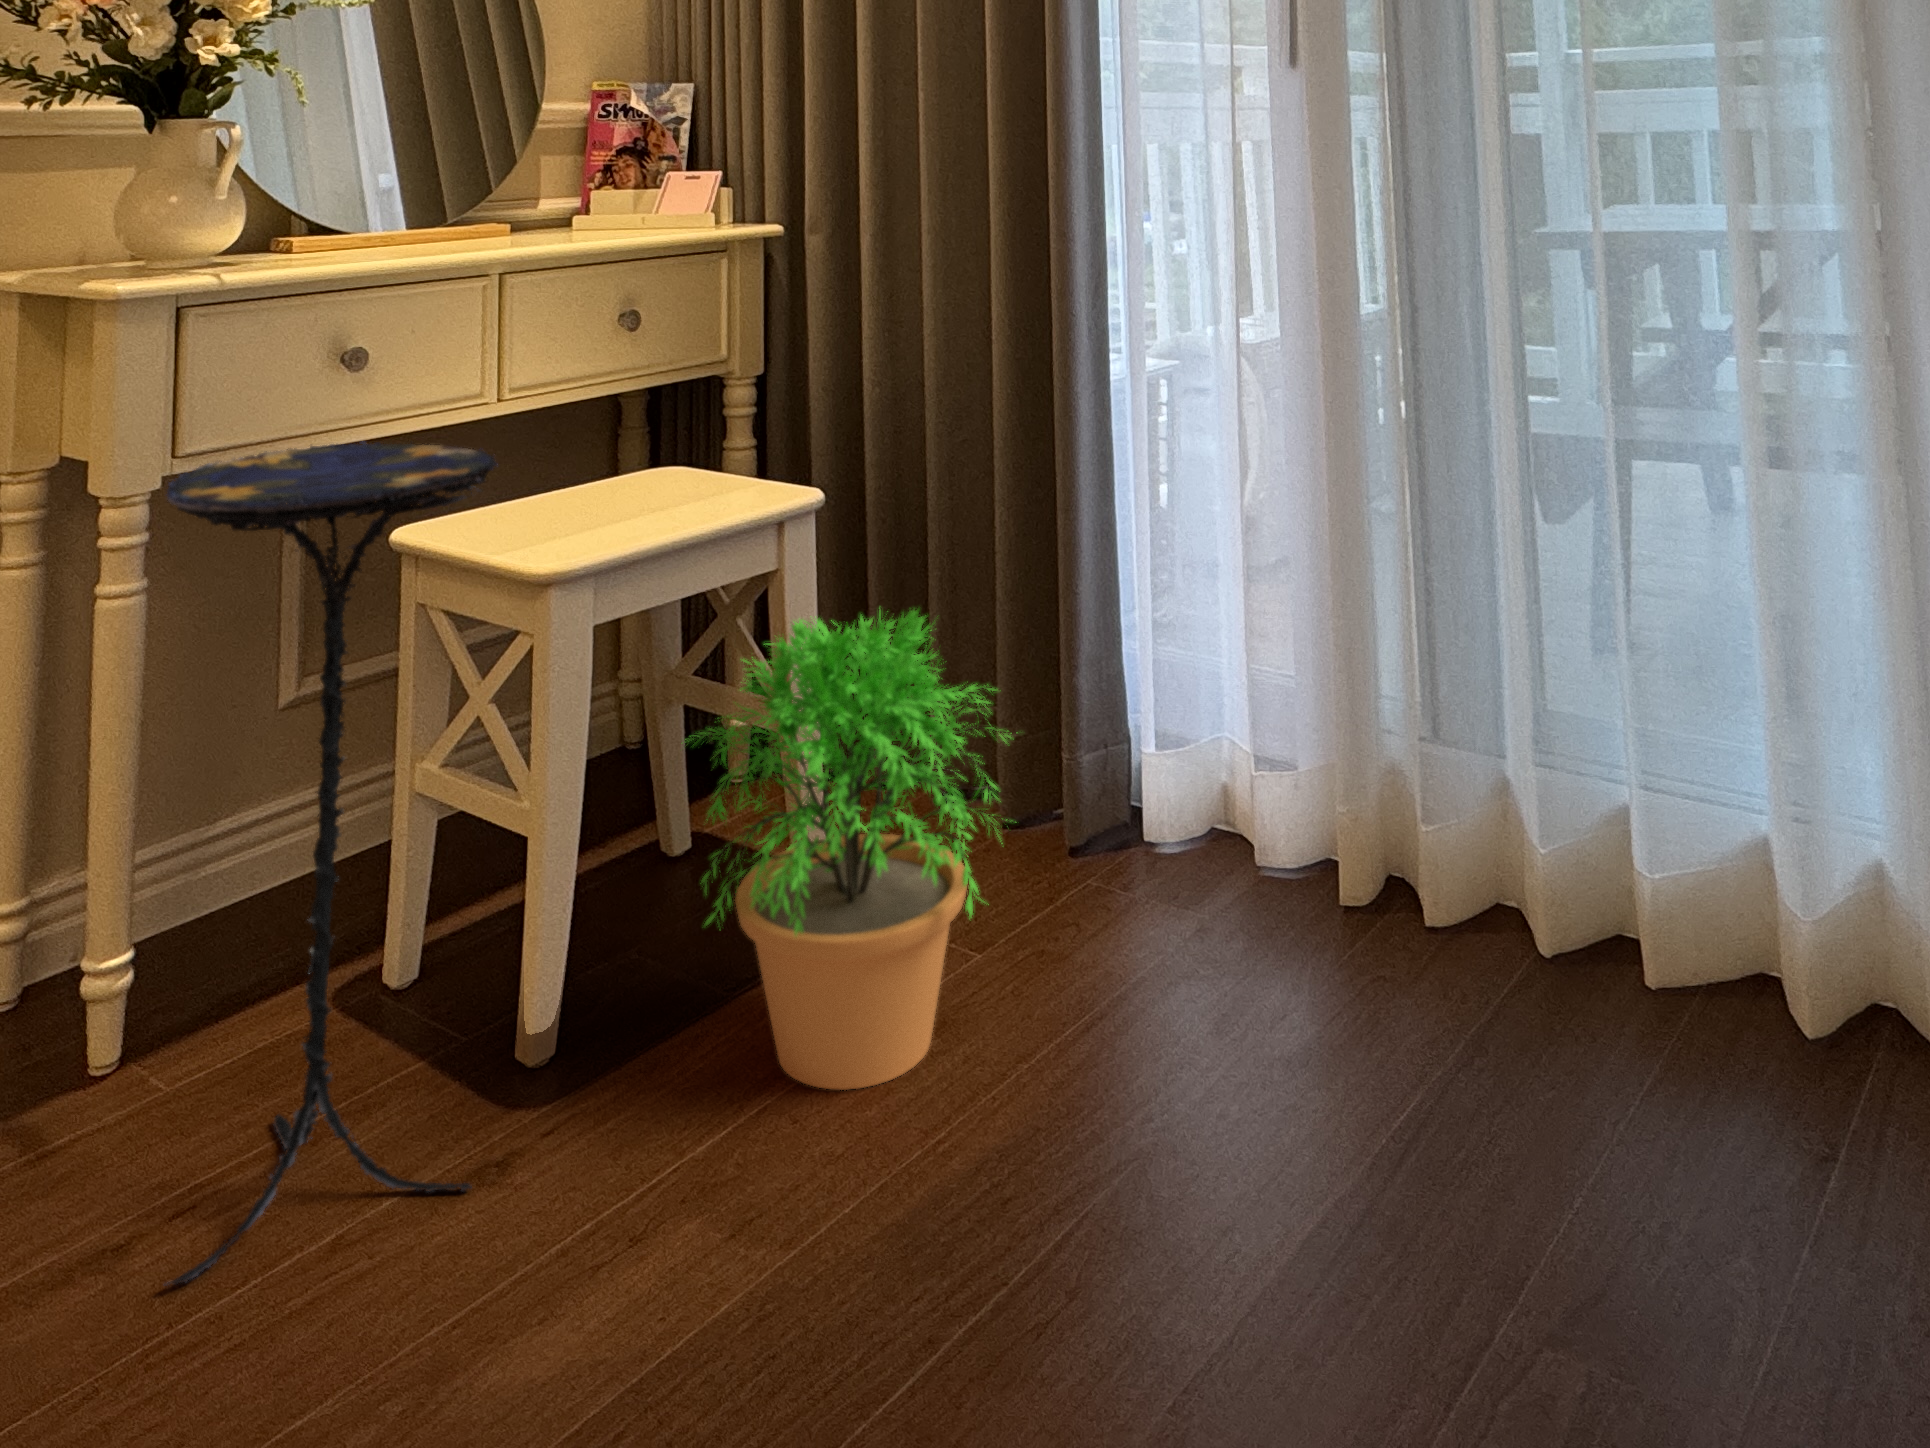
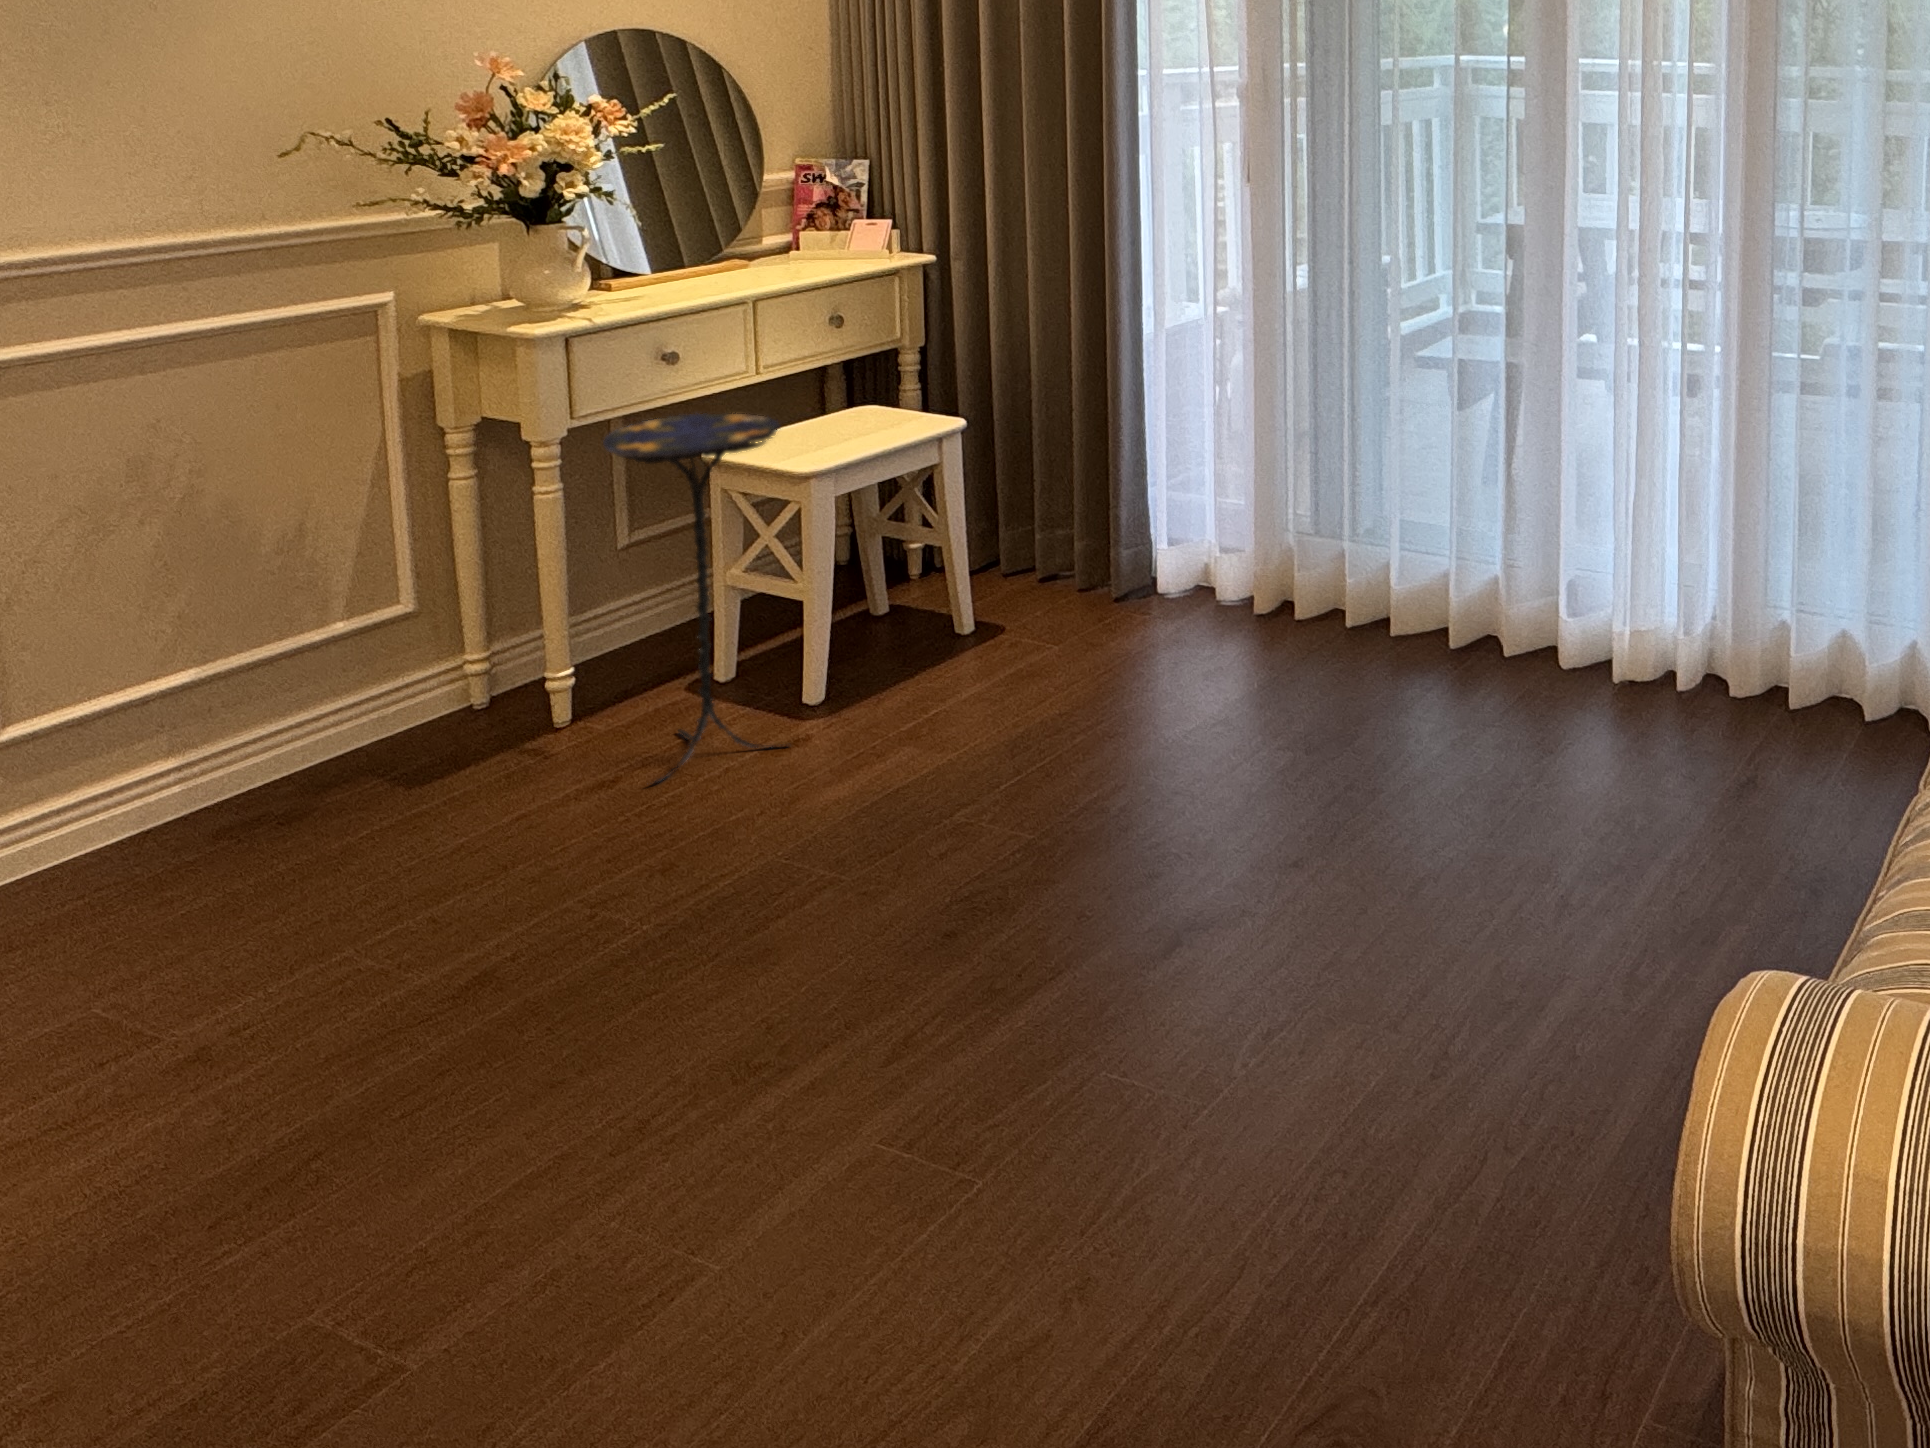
potted plant: present [685,608,1003,1090] -> none [886,481,1072,701]

